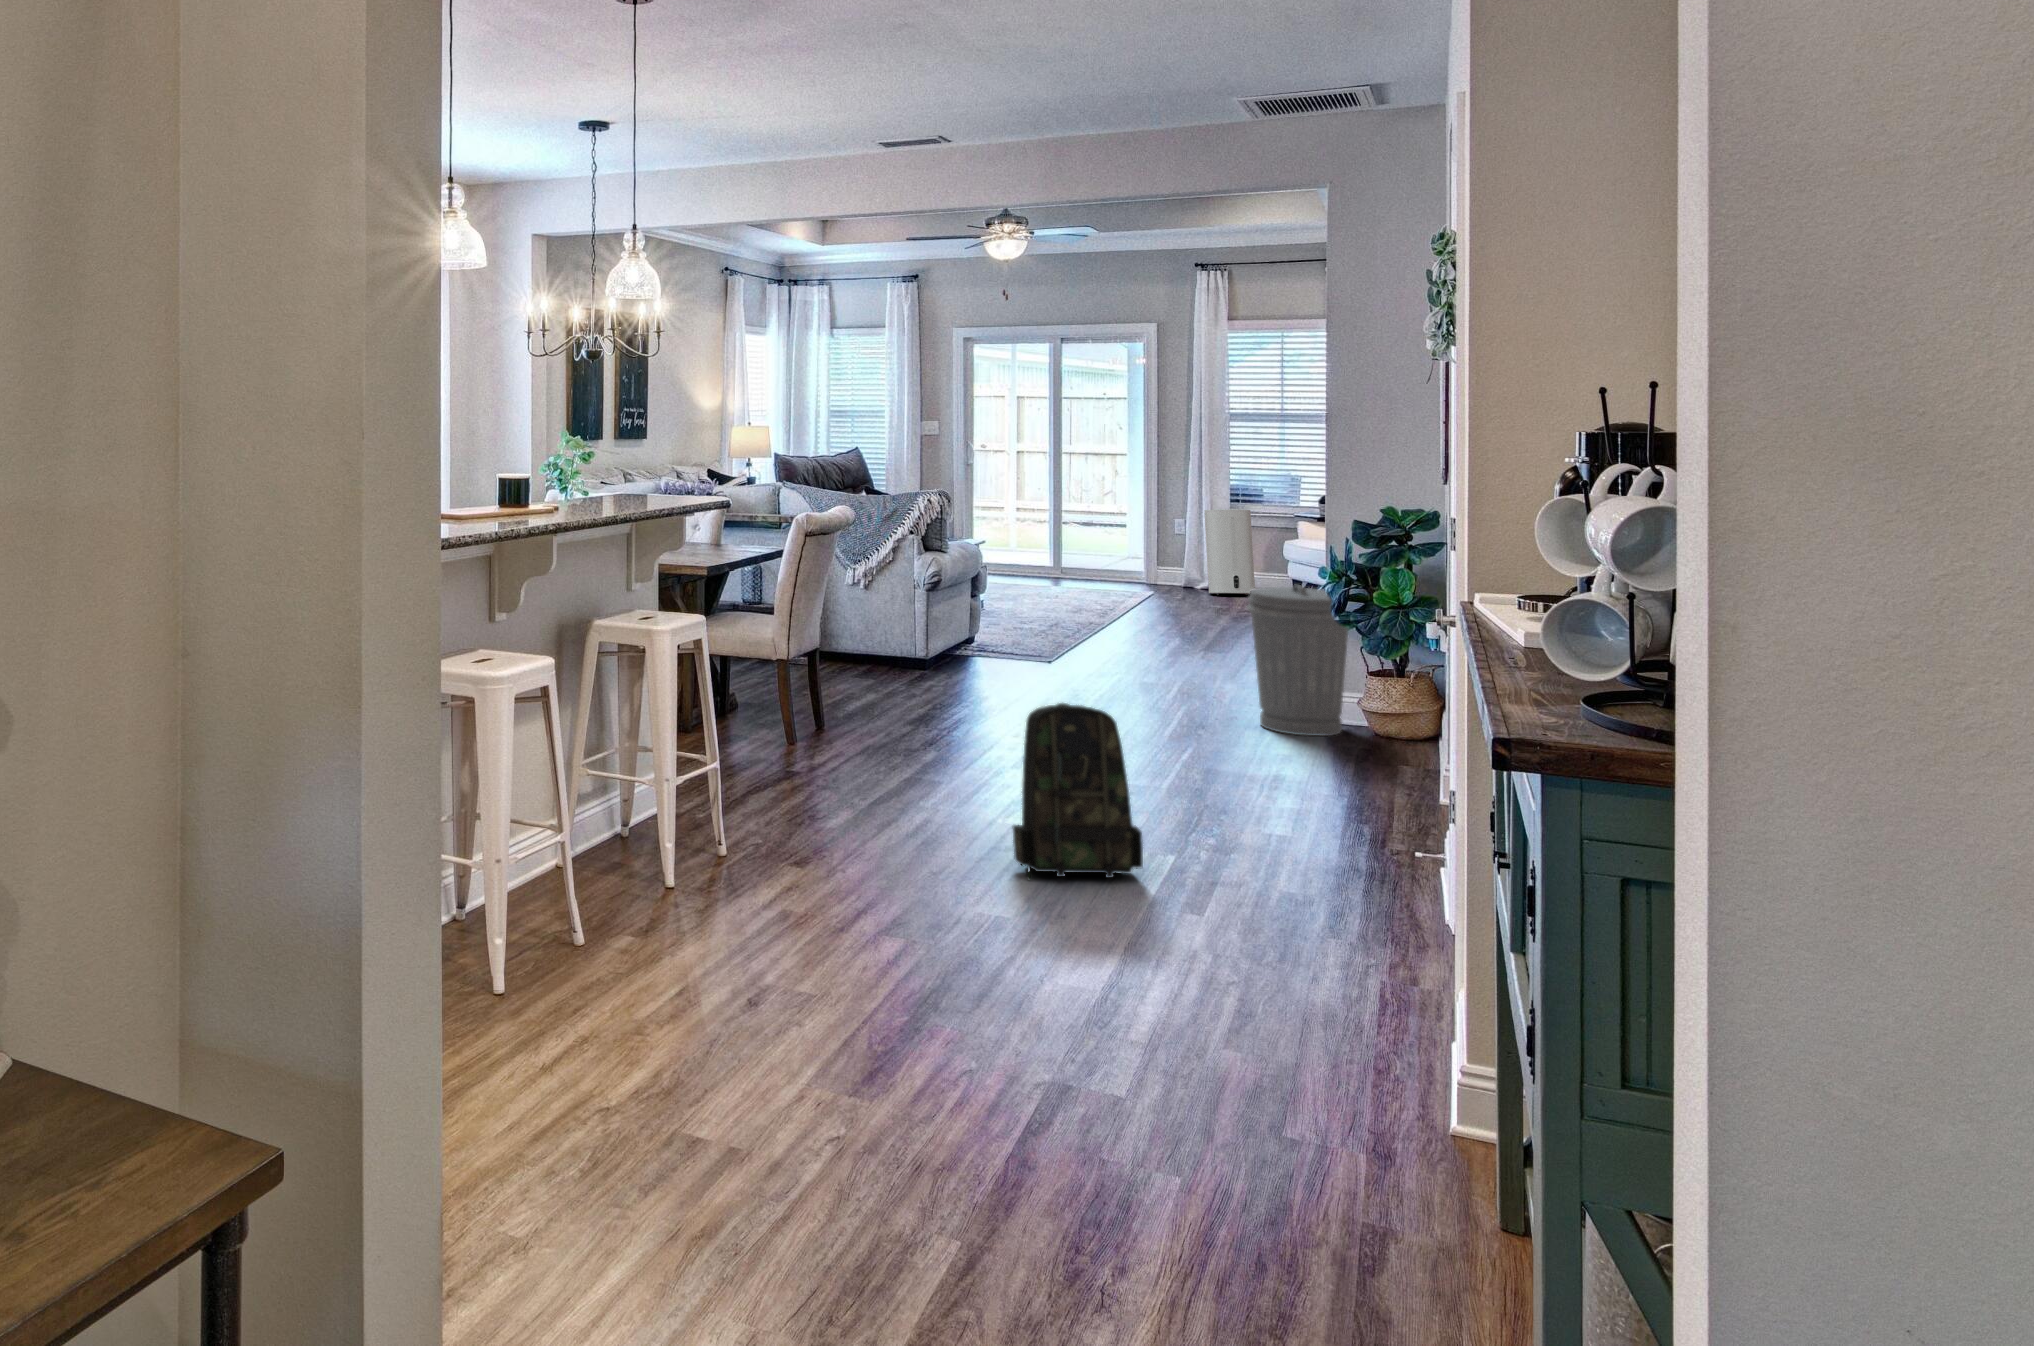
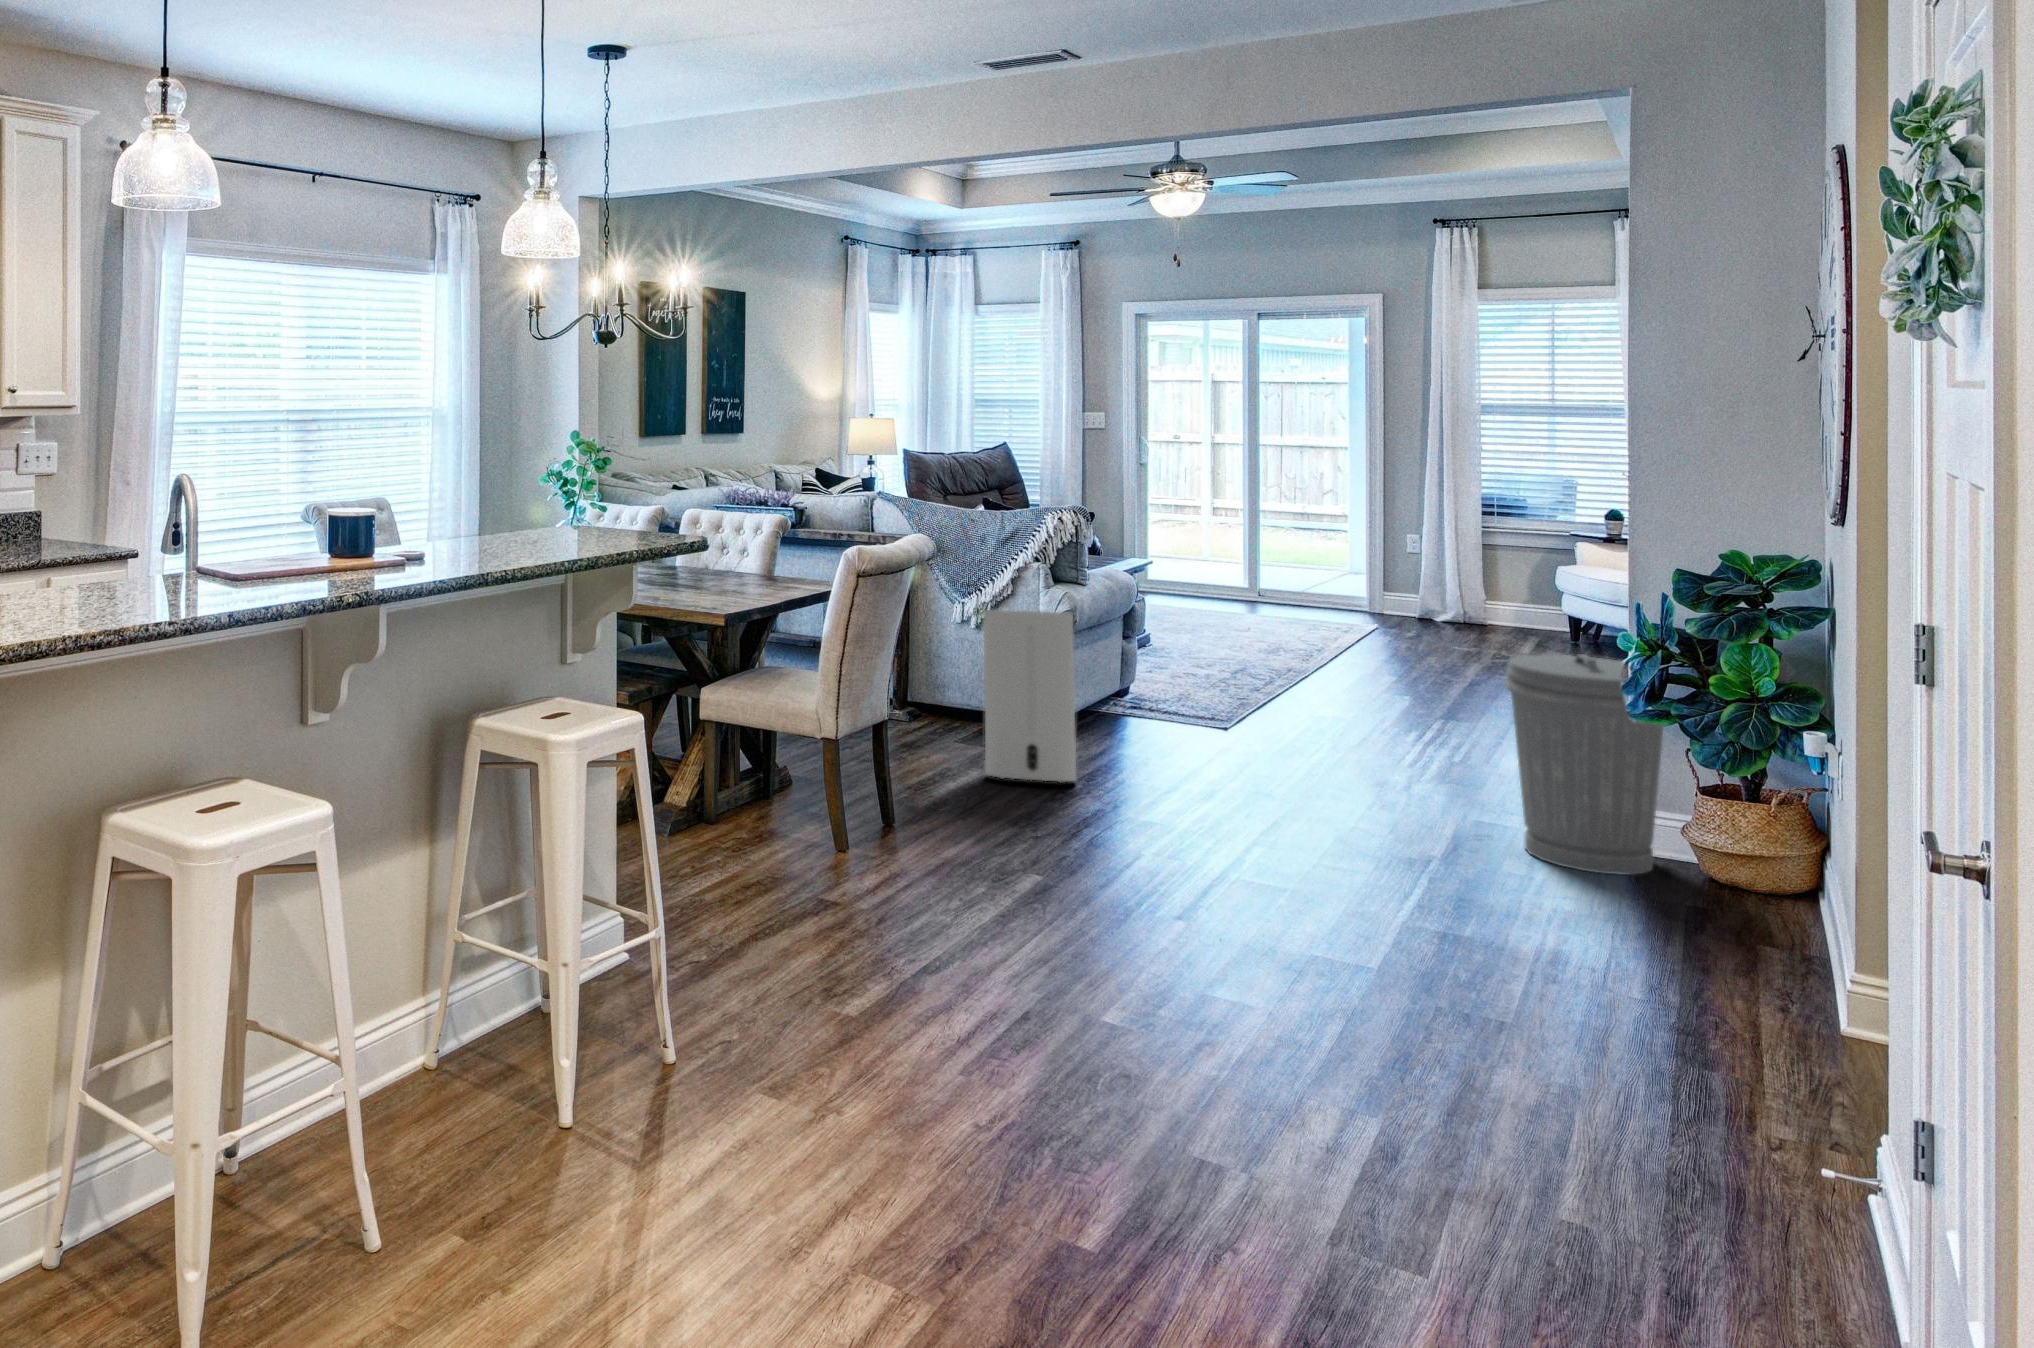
air purifier: present [1205,509,1255,595] -> present [984,610,1076,782]
backpack: present [1013,703,1143,878] -> none [1108,868,1321,1168]

